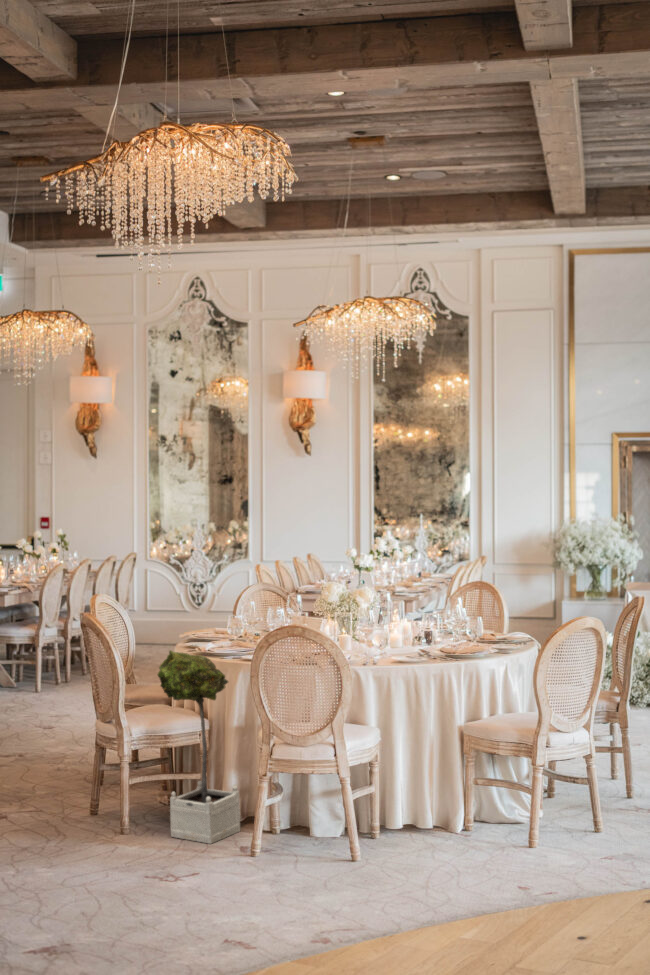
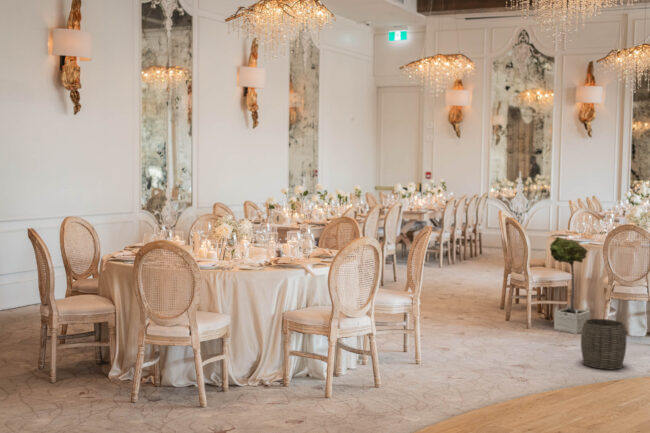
woven basket: none [180,829,269,944] -> present [581,319,627,369]

